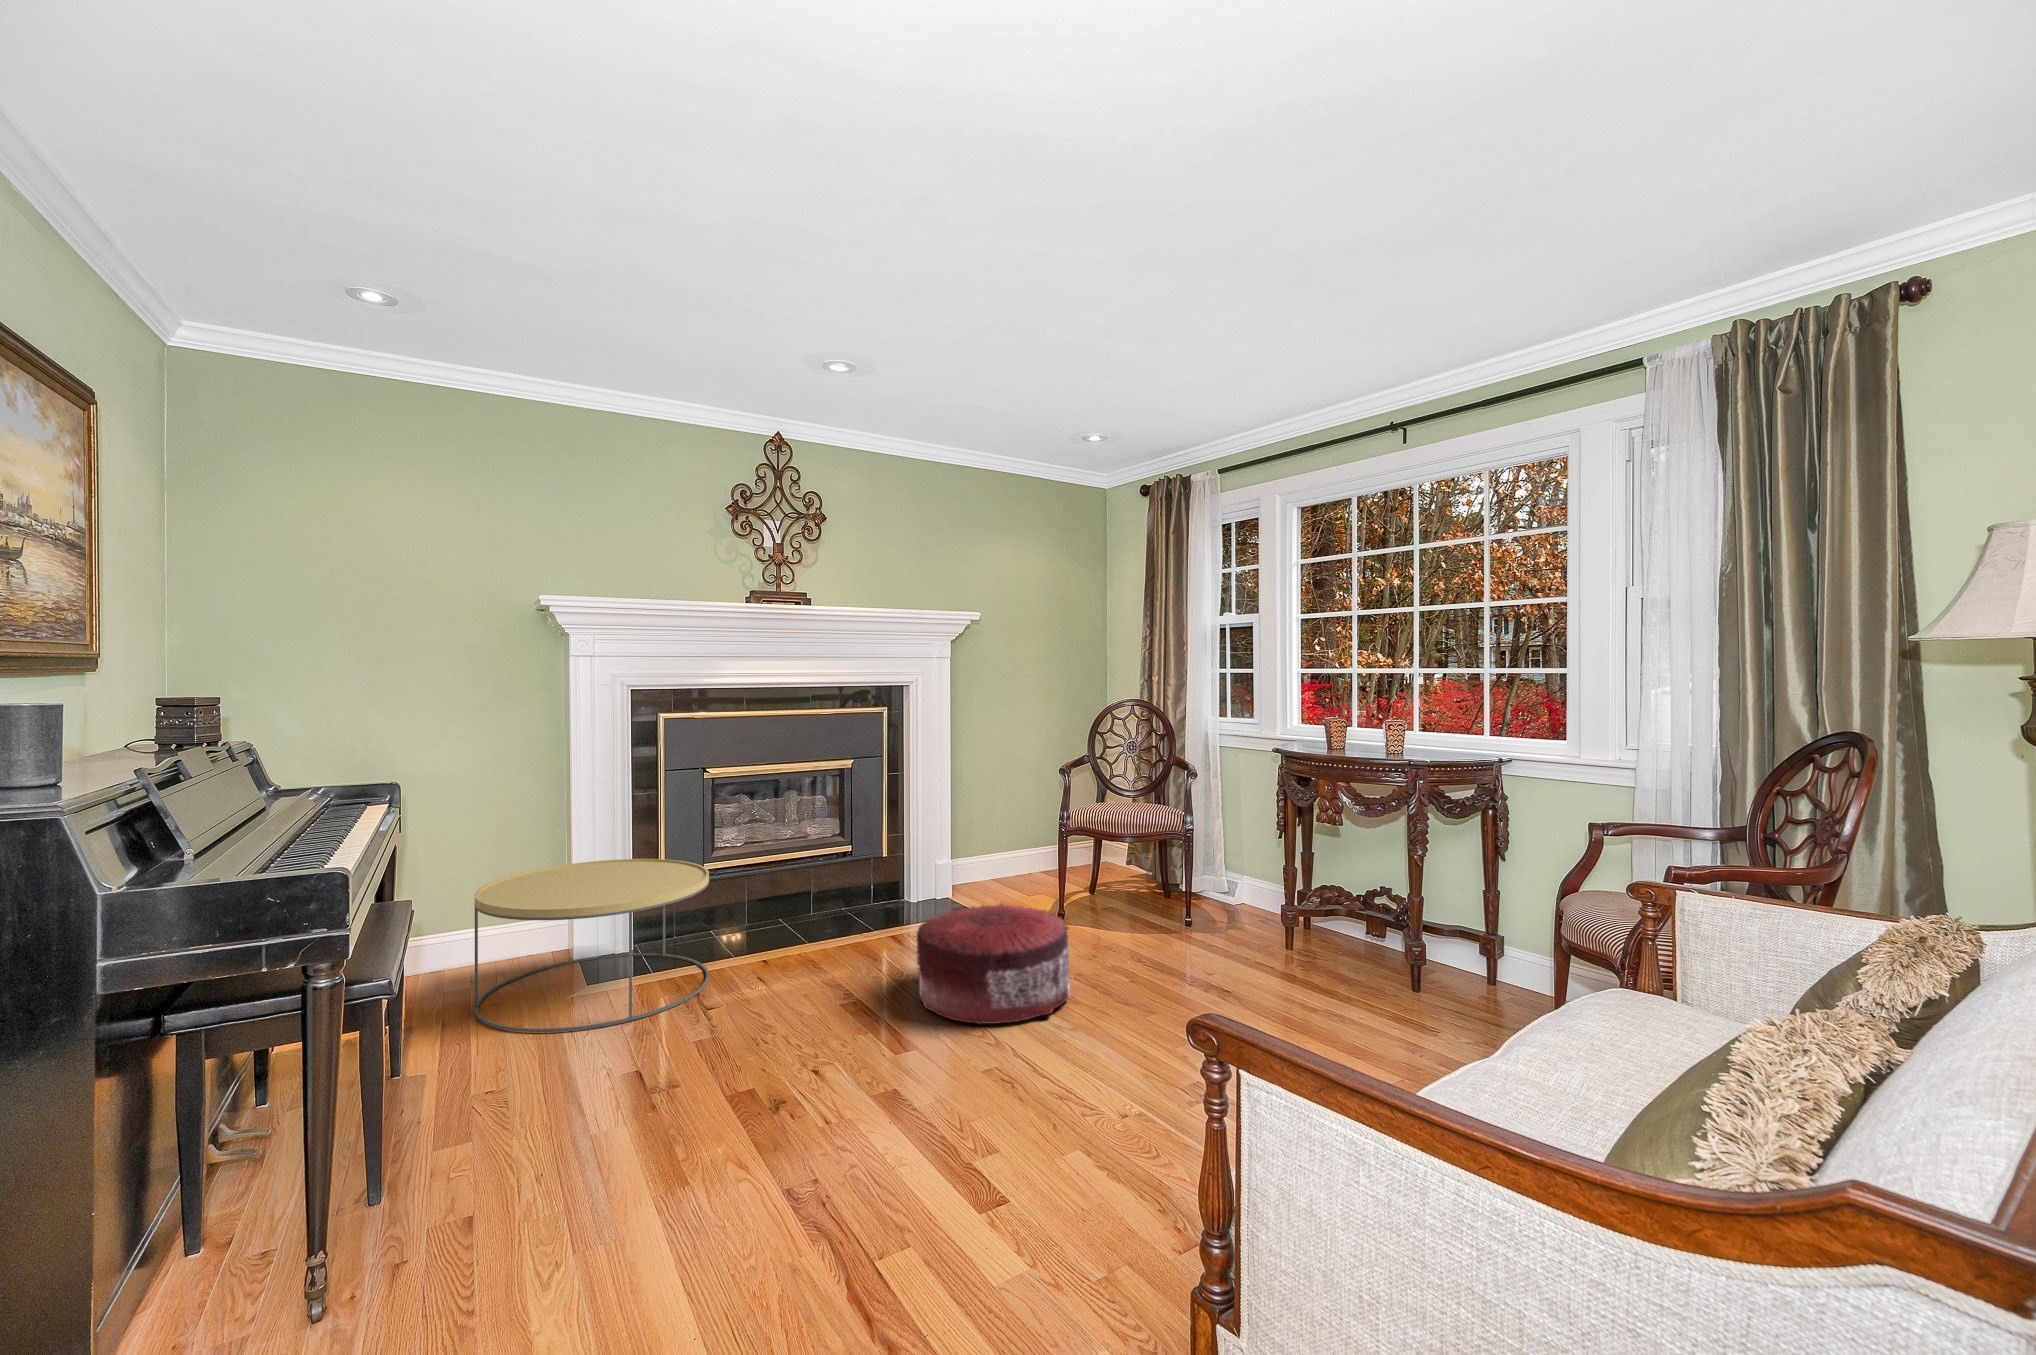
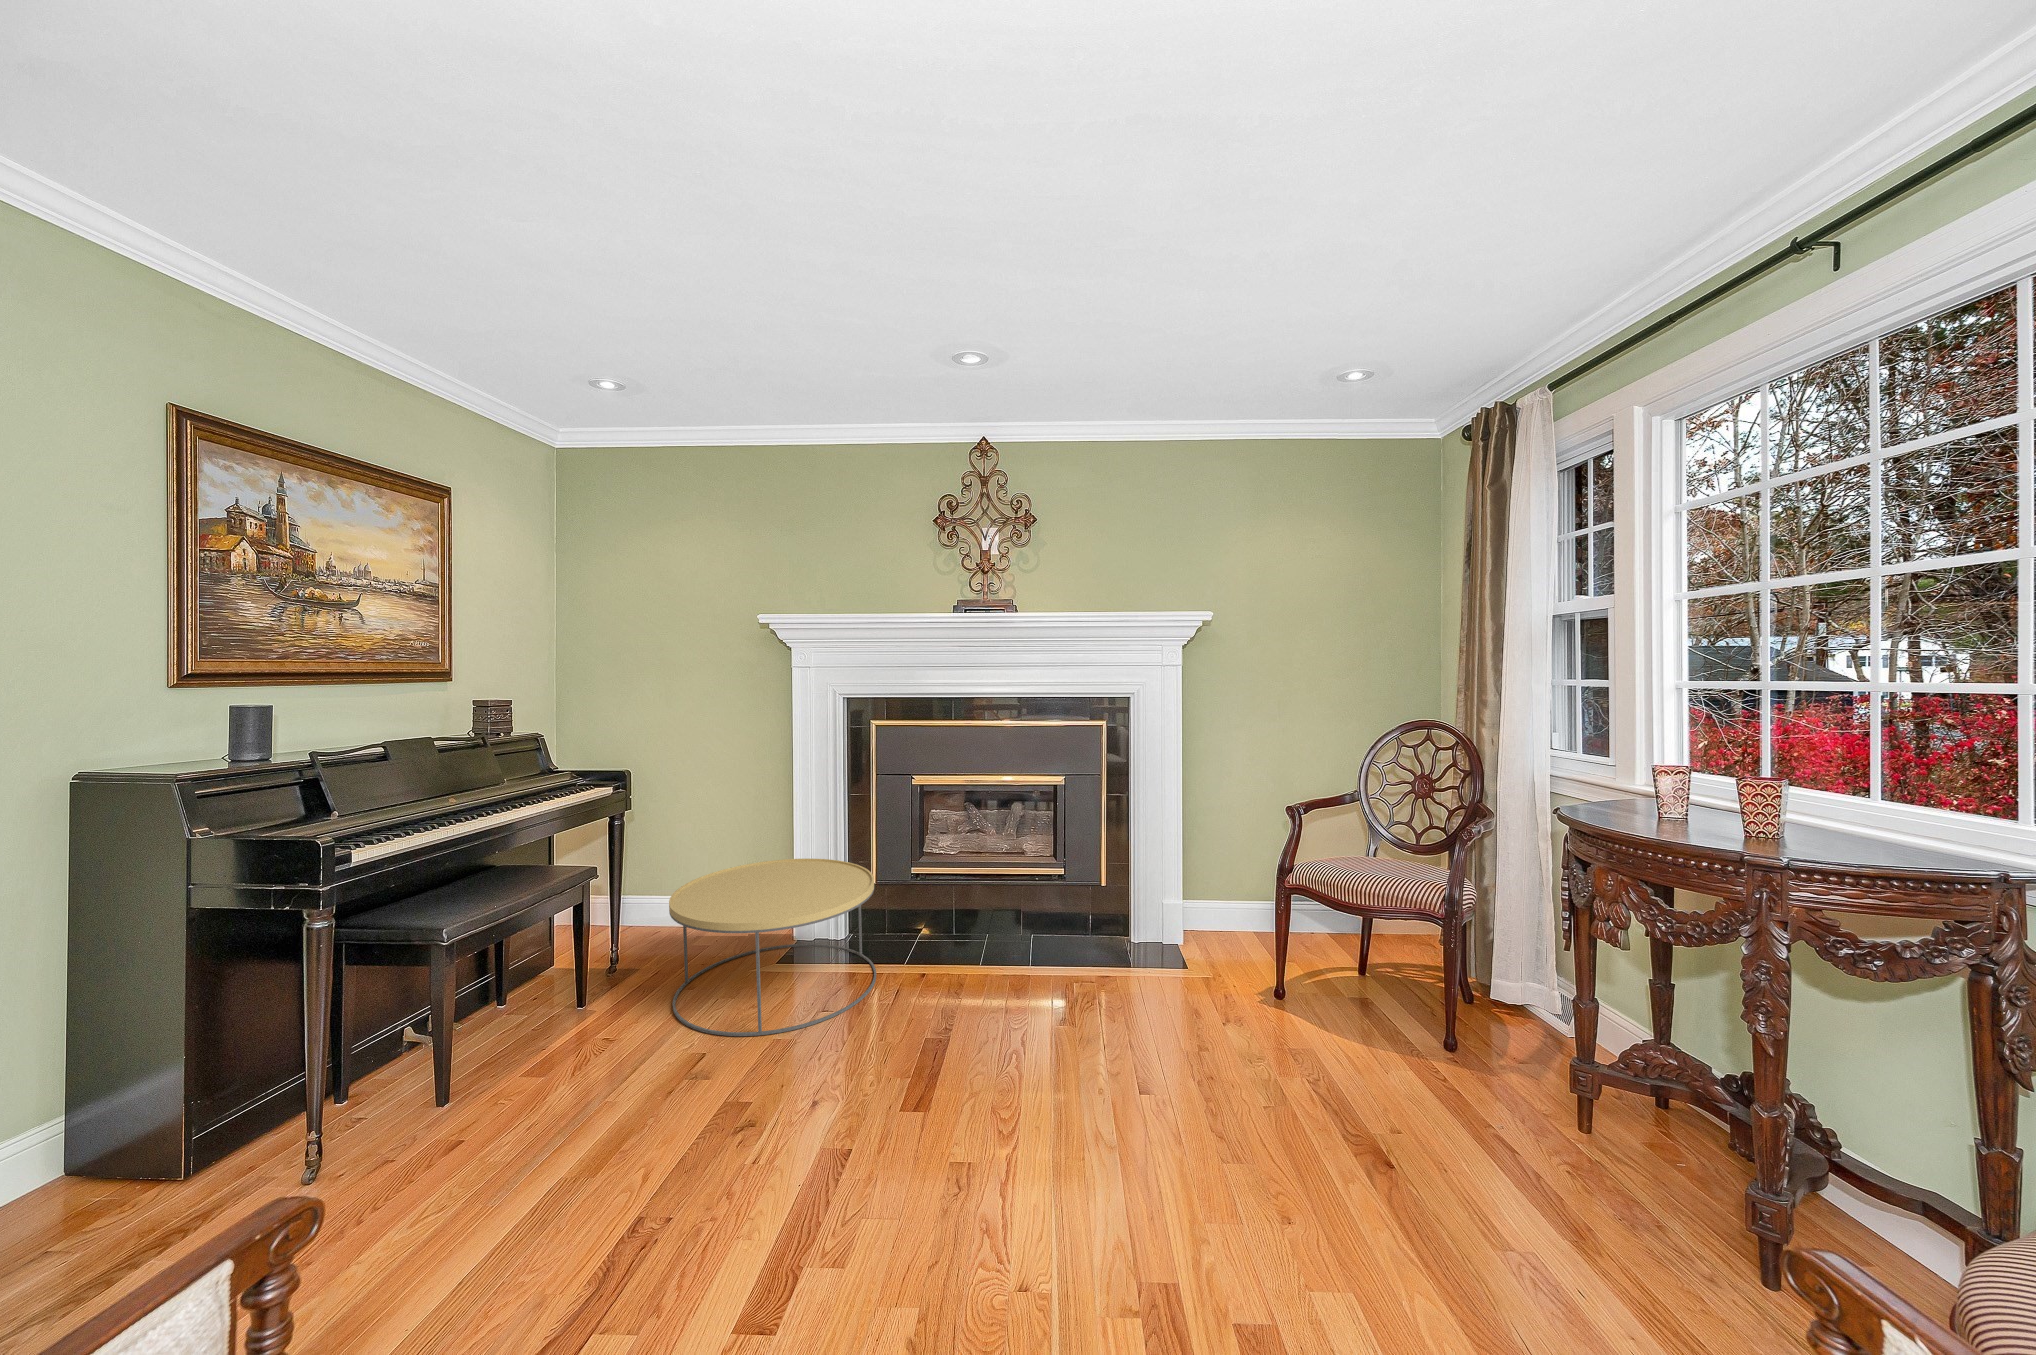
pouf: present [917,903,1070,1024] -> none [1000,984,1208,1182]

